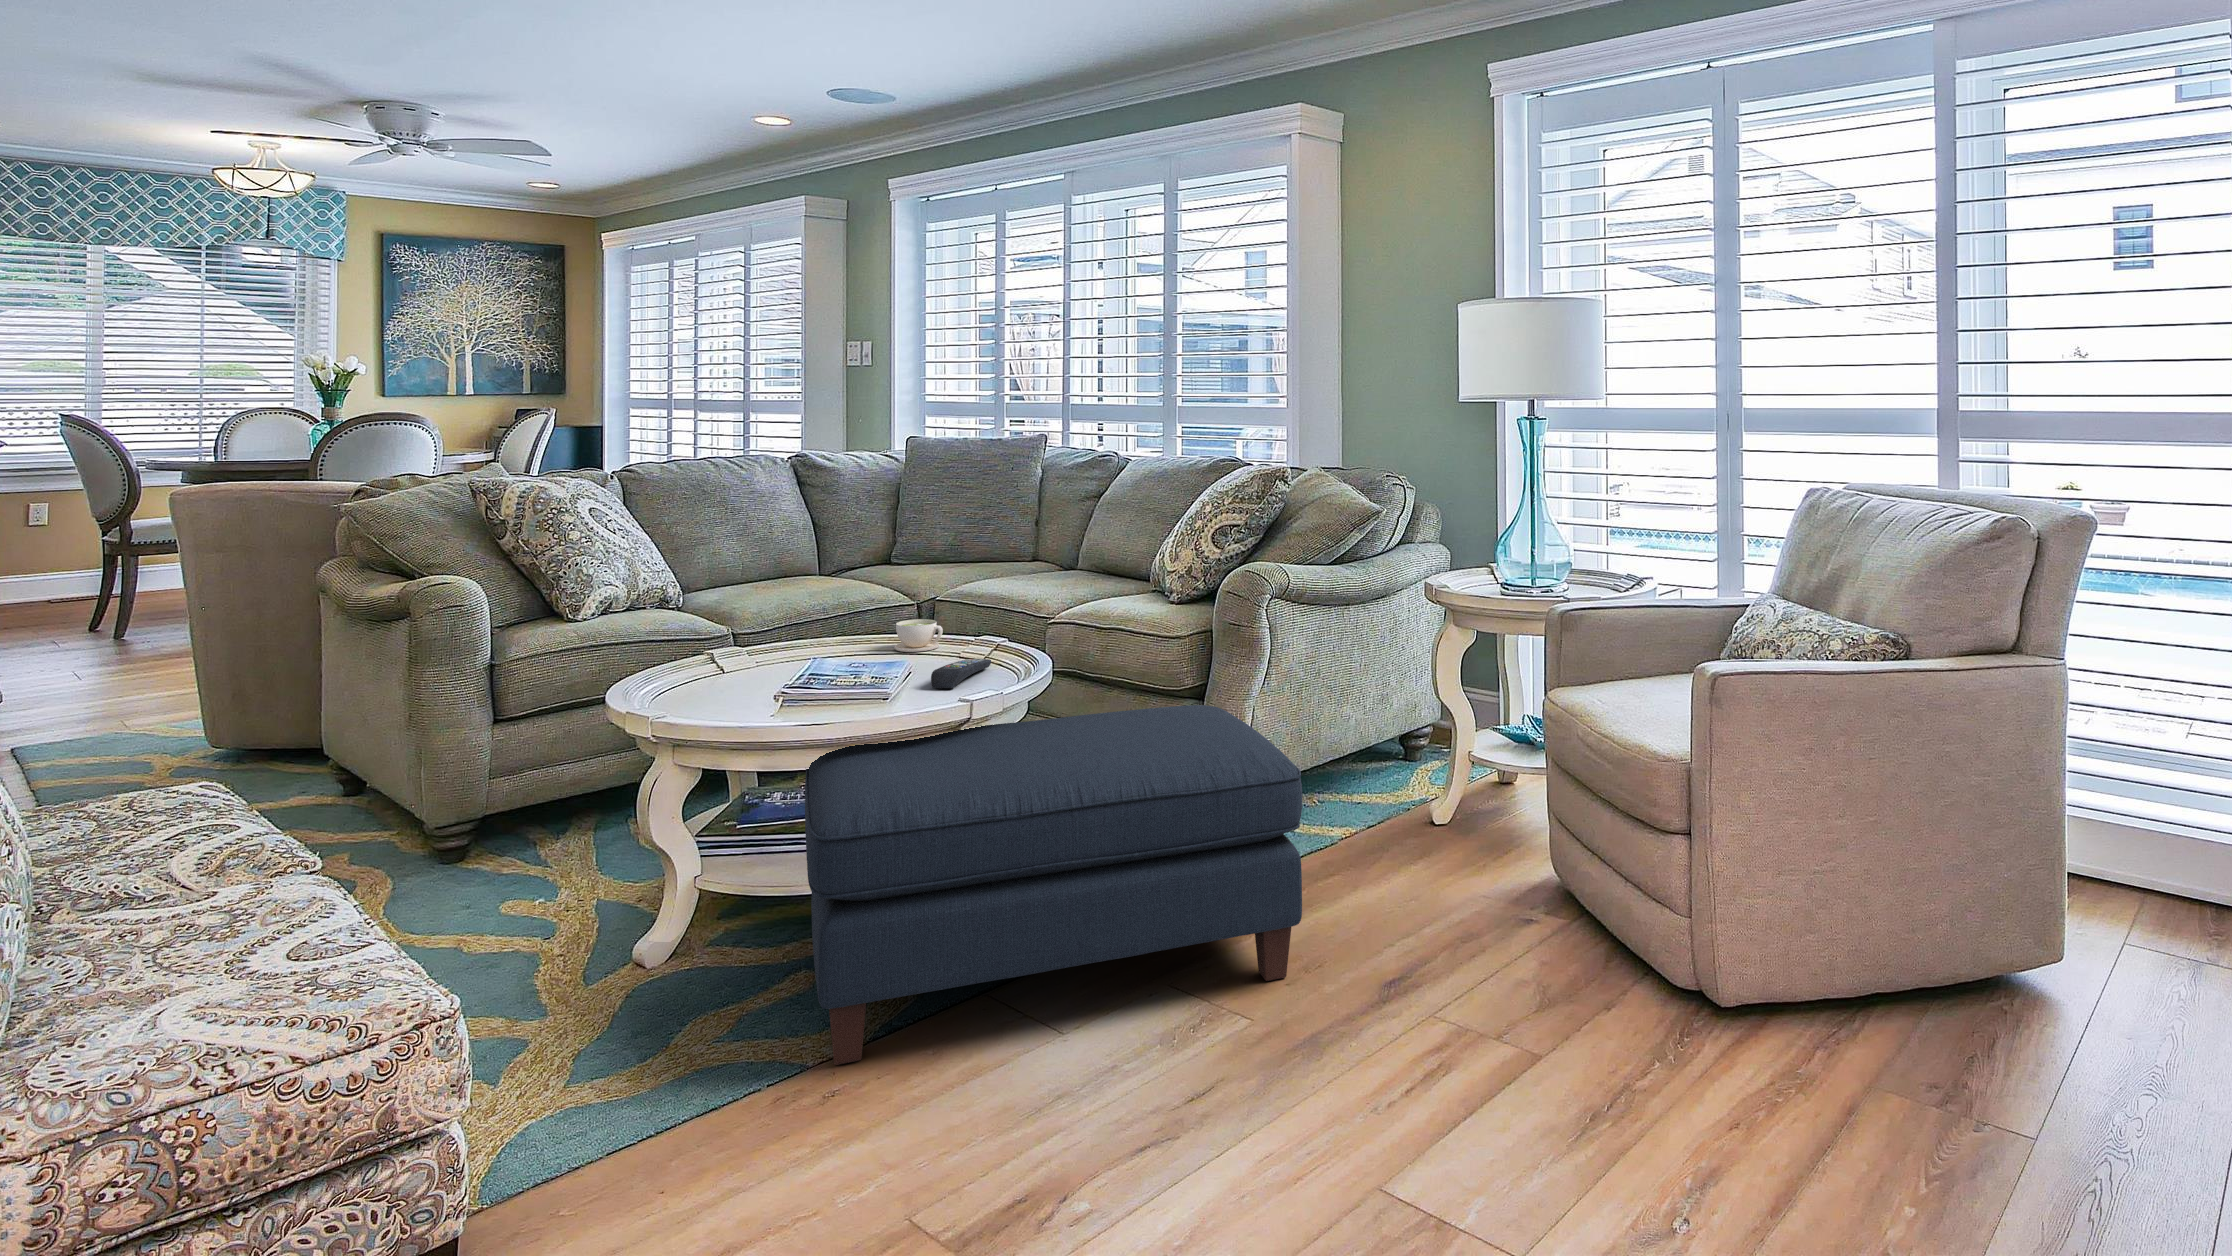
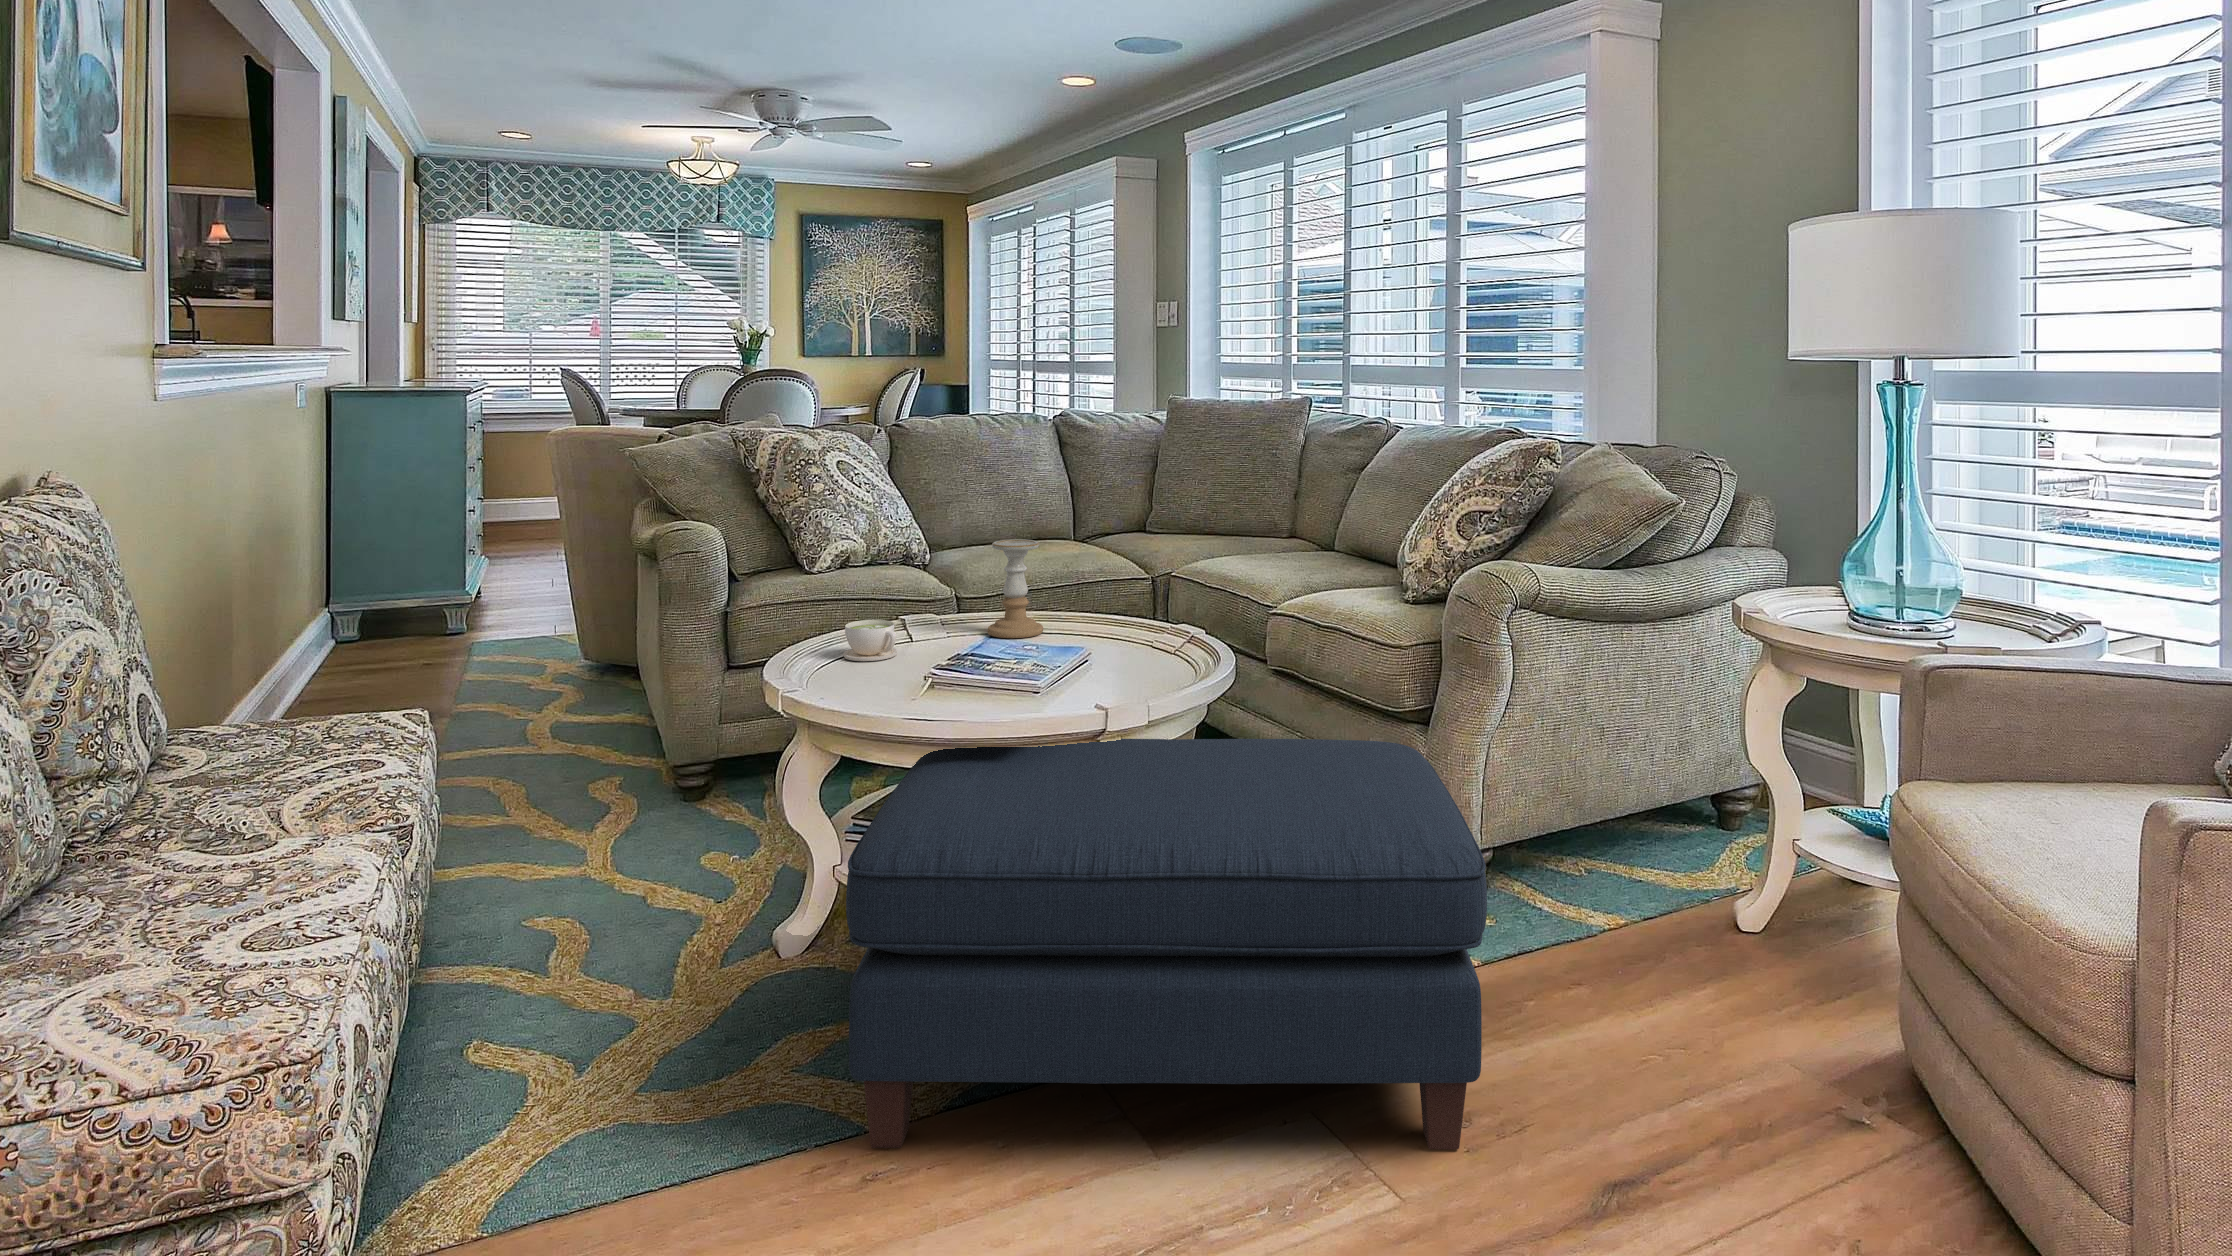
candle holder: none [808,572,862,662] -> present [987,539,1043,638]
coffee cup: present [894,619,943,652] -> present [843,620,897,661]
remote control: present [931,659,991,688] -> none [1076,651,1159,687]

